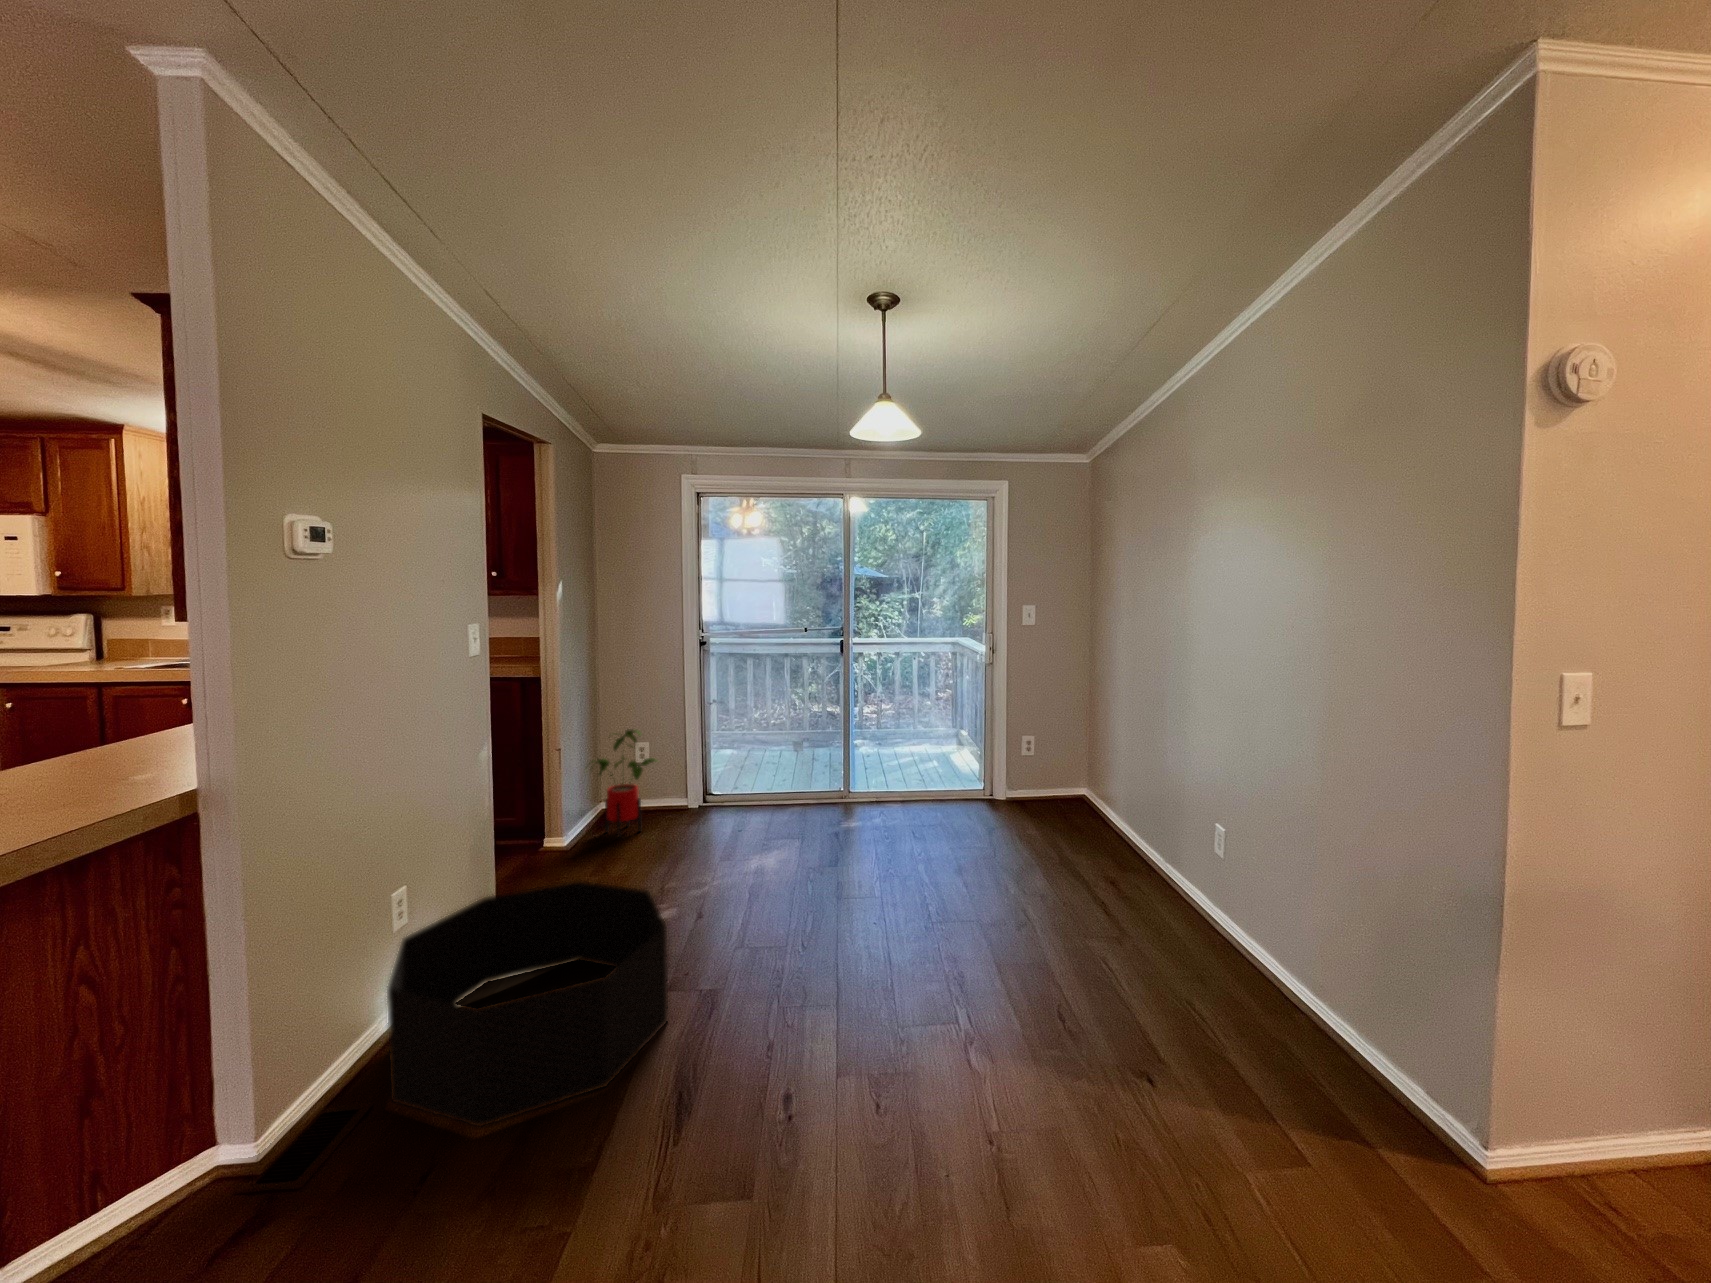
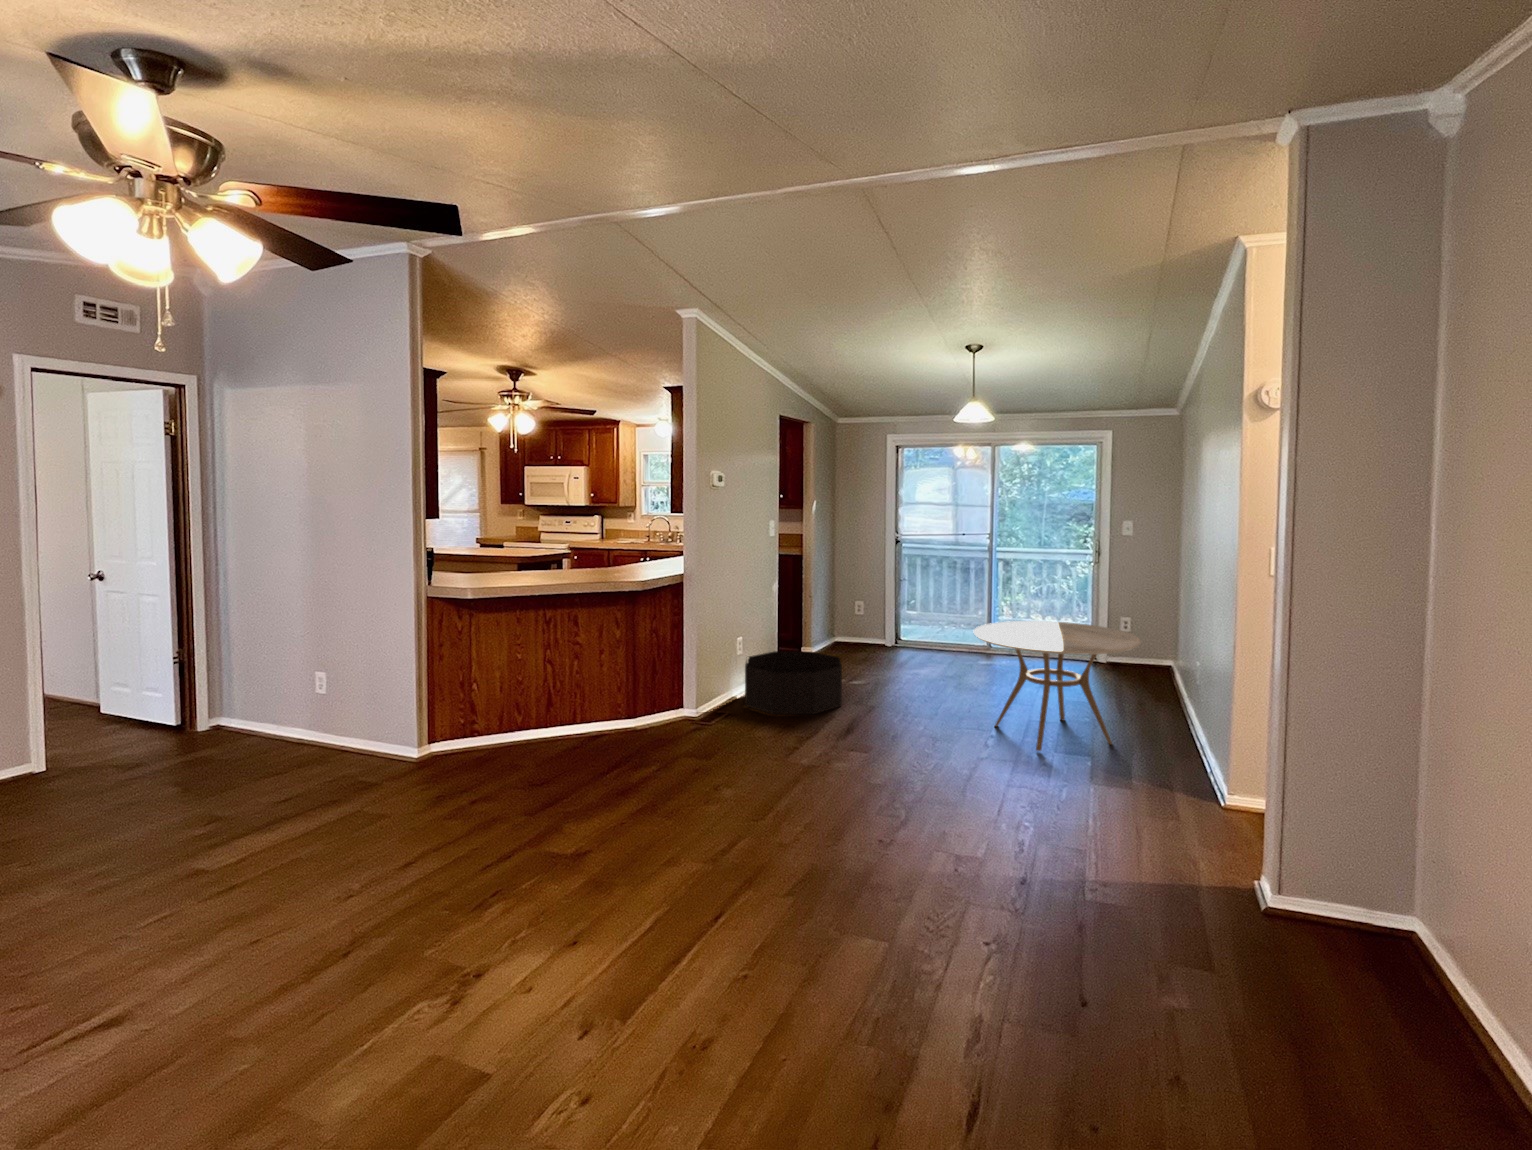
house plant: present [591,729,657,837] -> none [823,591,865,652]
dining table: none [974,767,1336,1096] -> present [974,621,1141,751]

